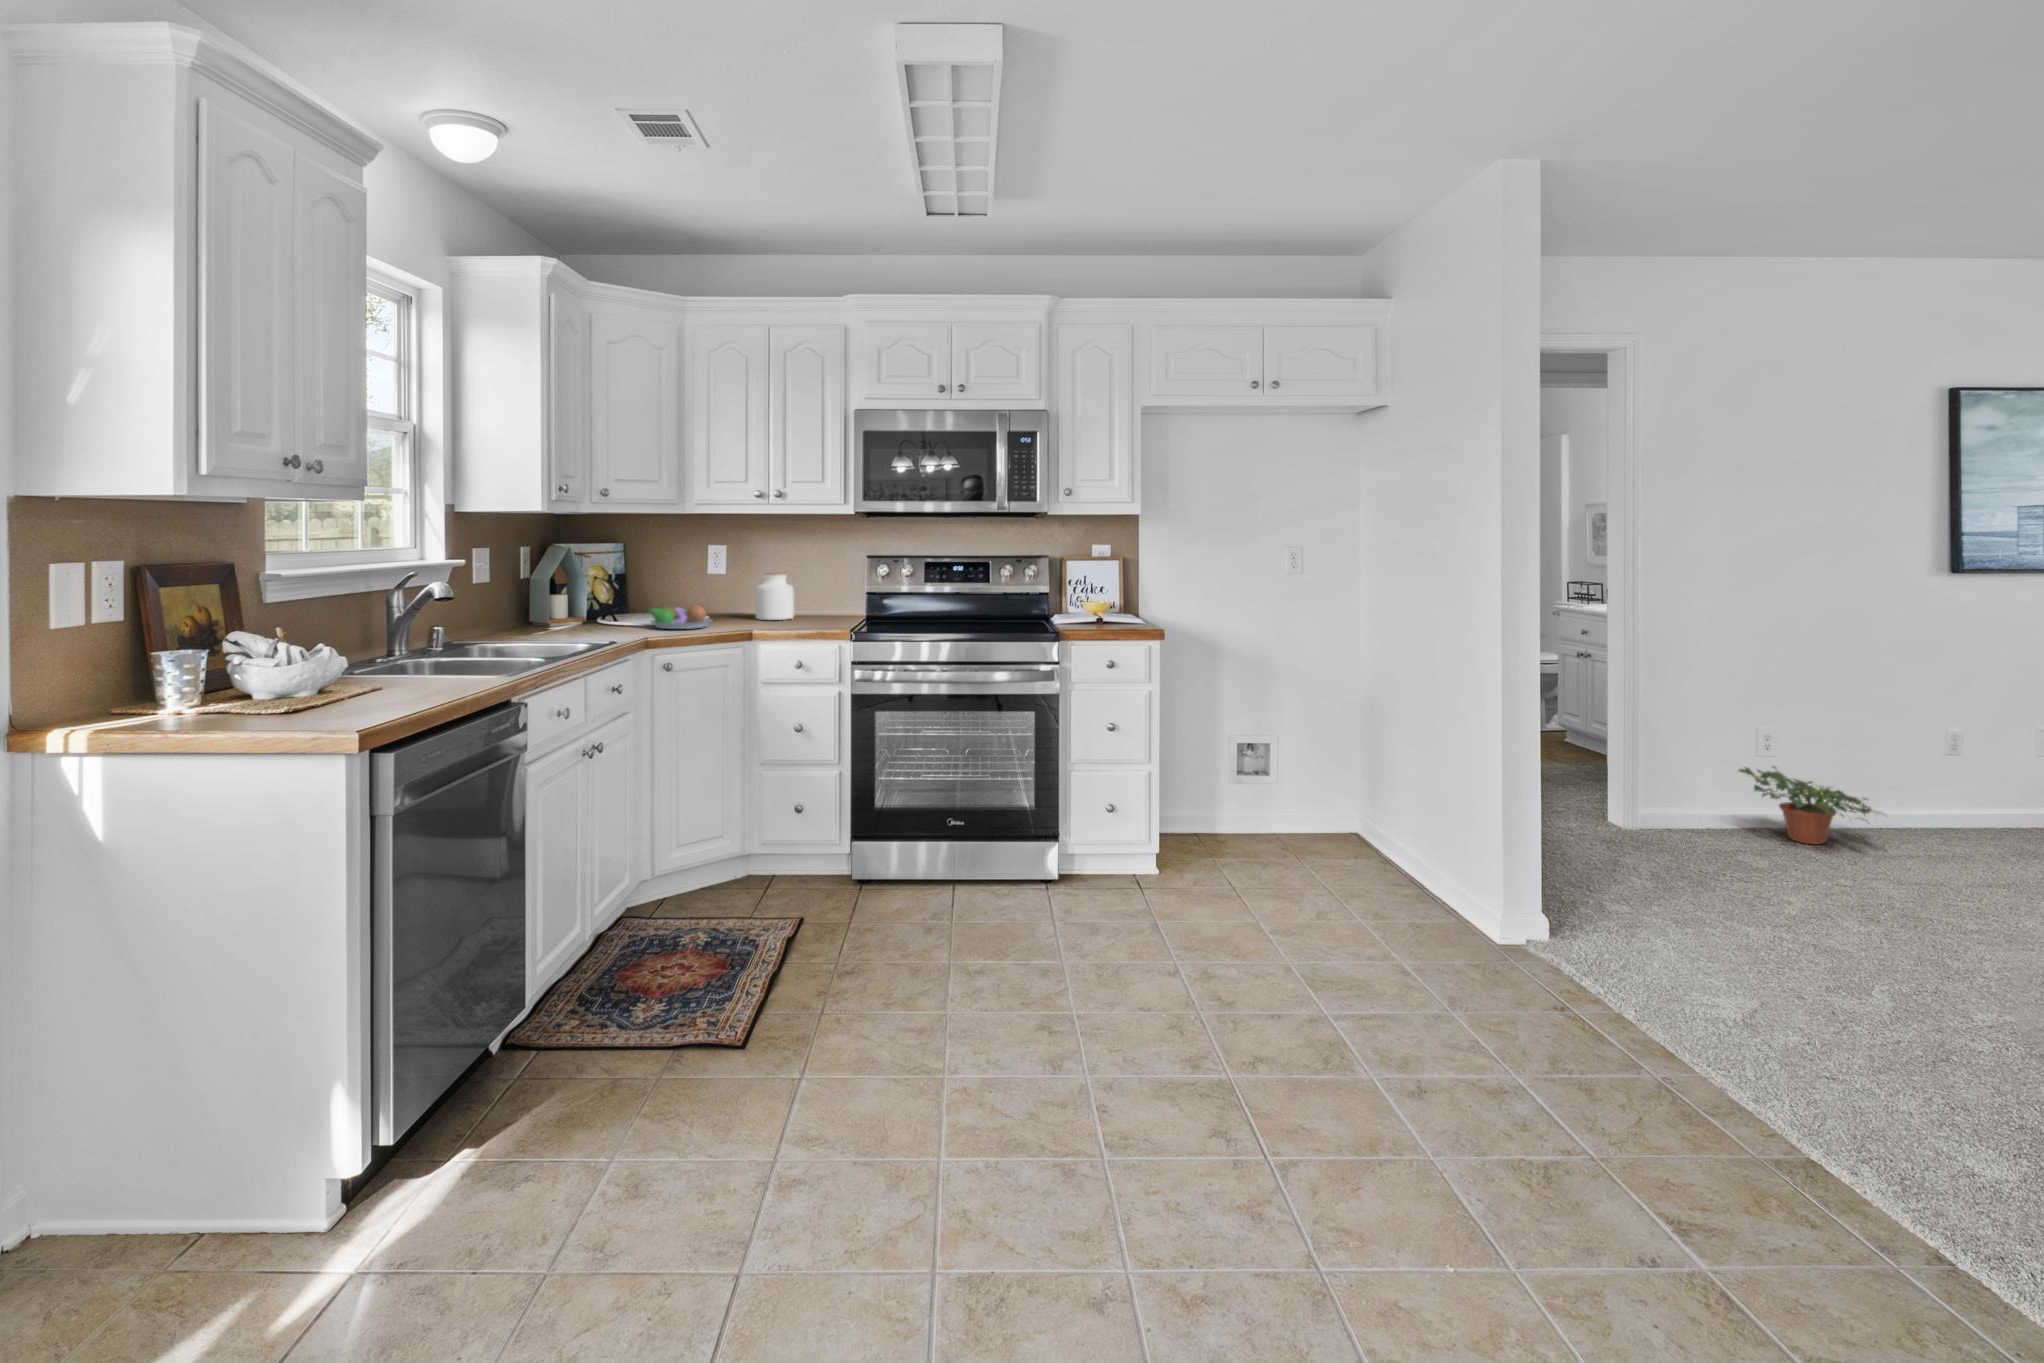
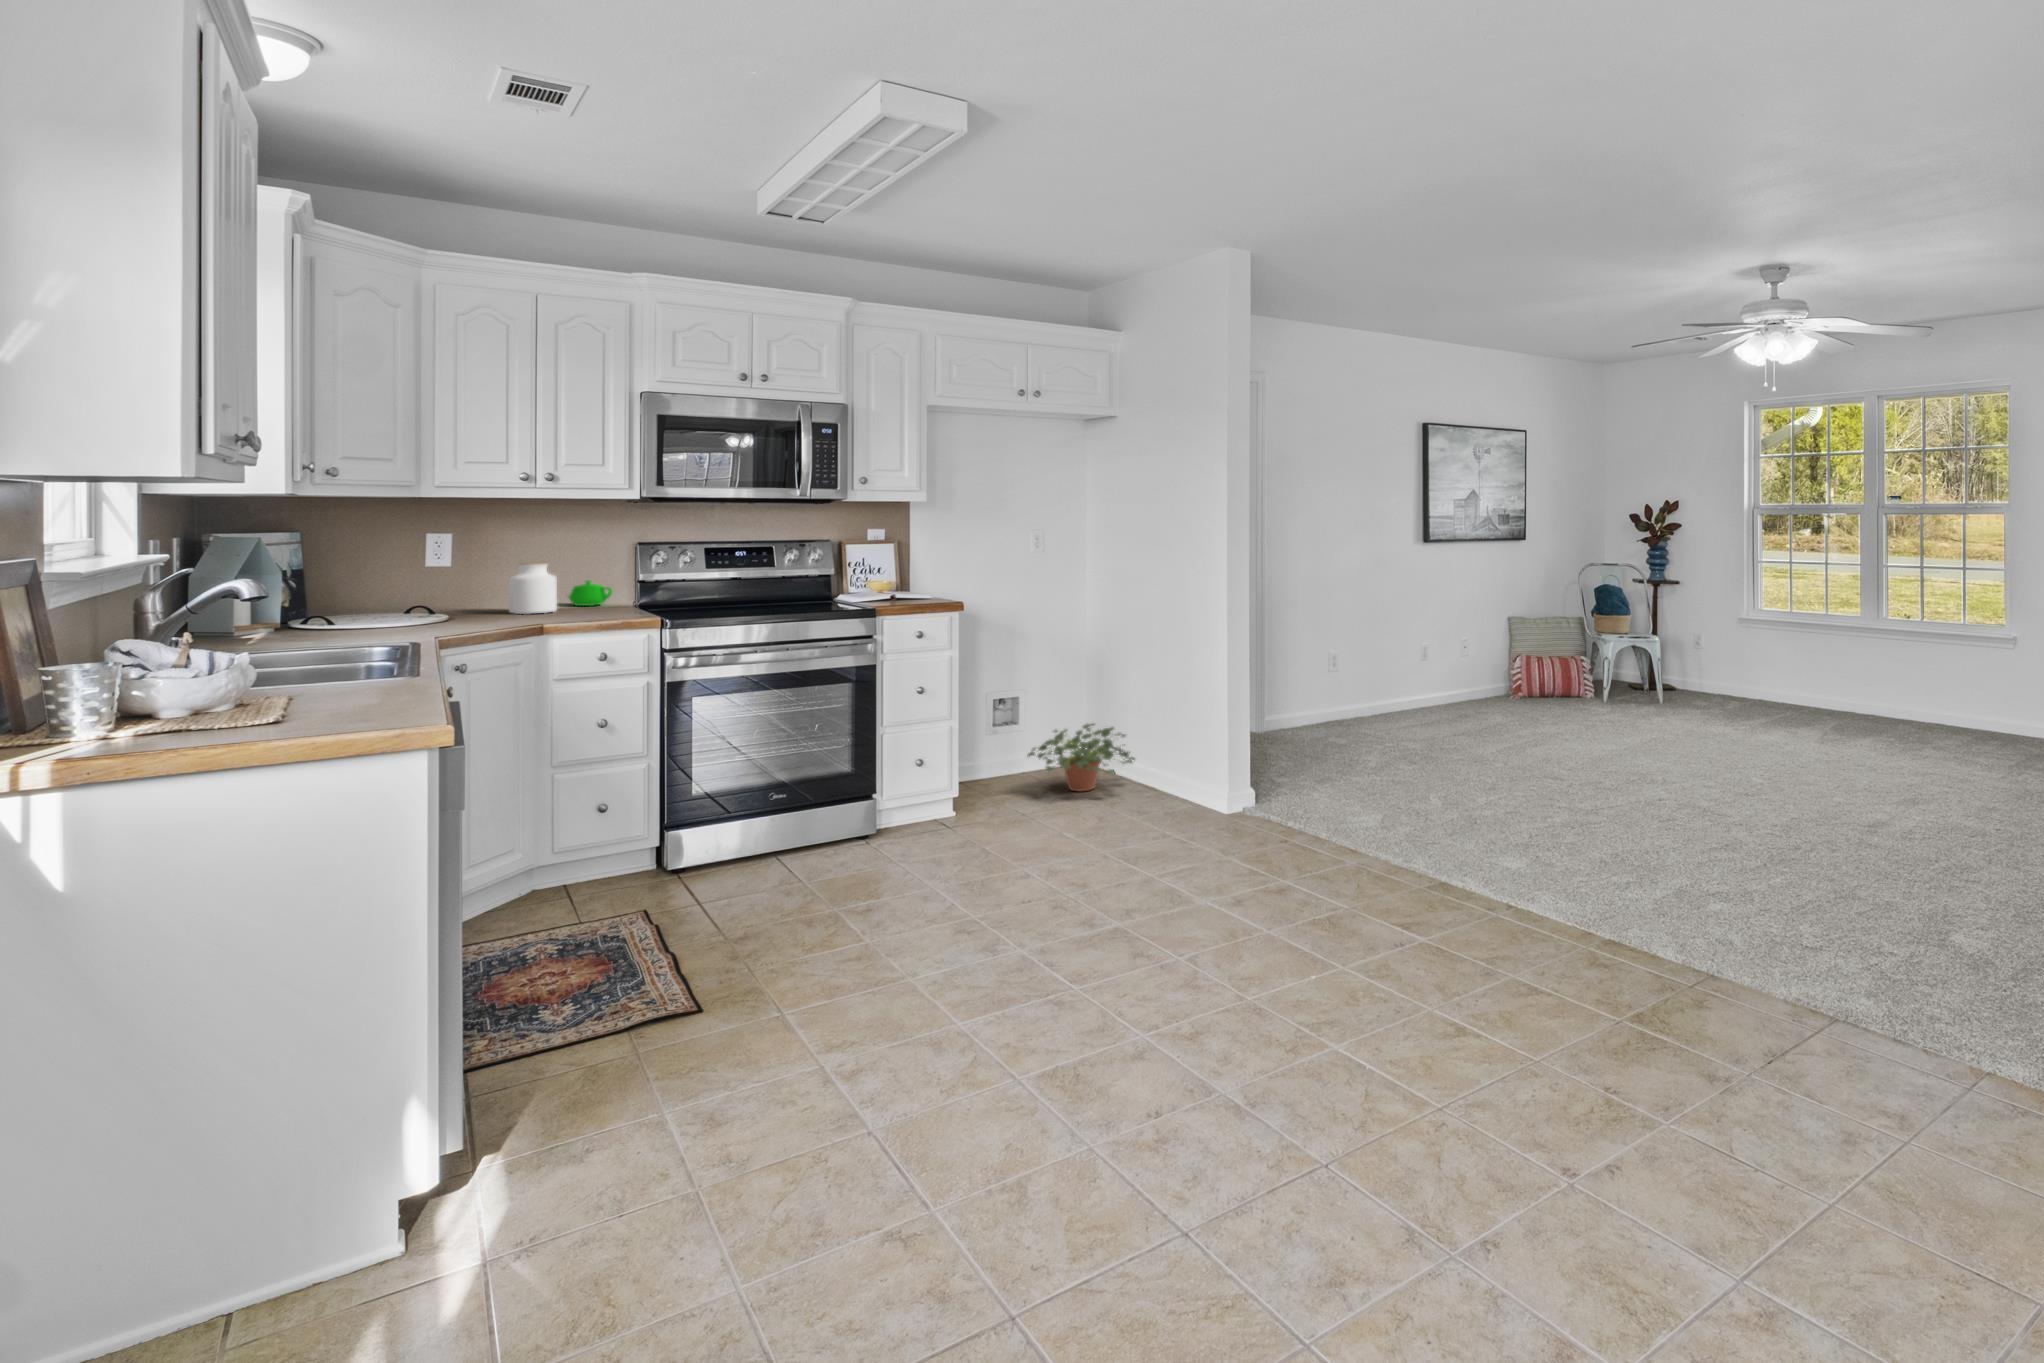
teapot: none [814,591,849,615] -> present [569,581,613,606]
fruit bowl: present [644,605,712,629] -> none [392,597,481,627]
potted plant: present [1739,767,1878,844] -> present [1028,724,1135,792]

